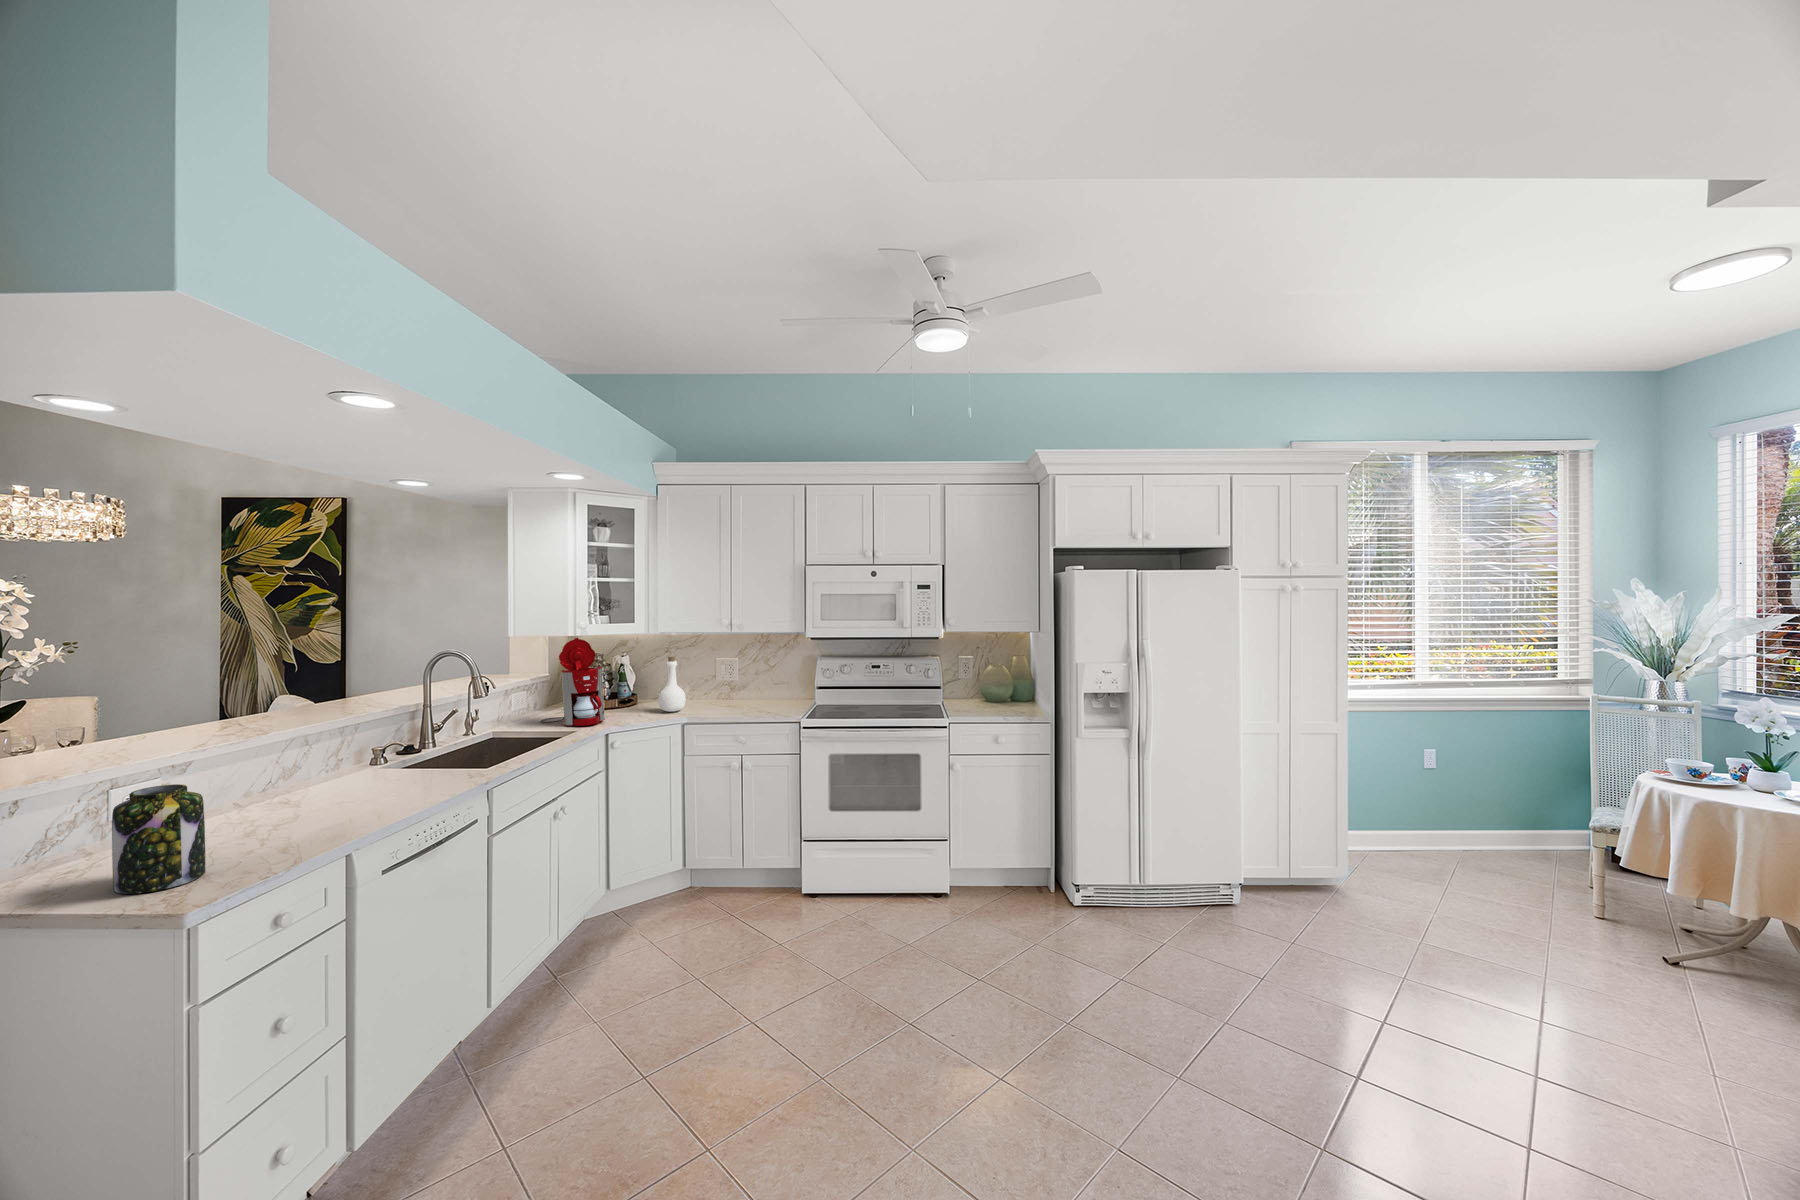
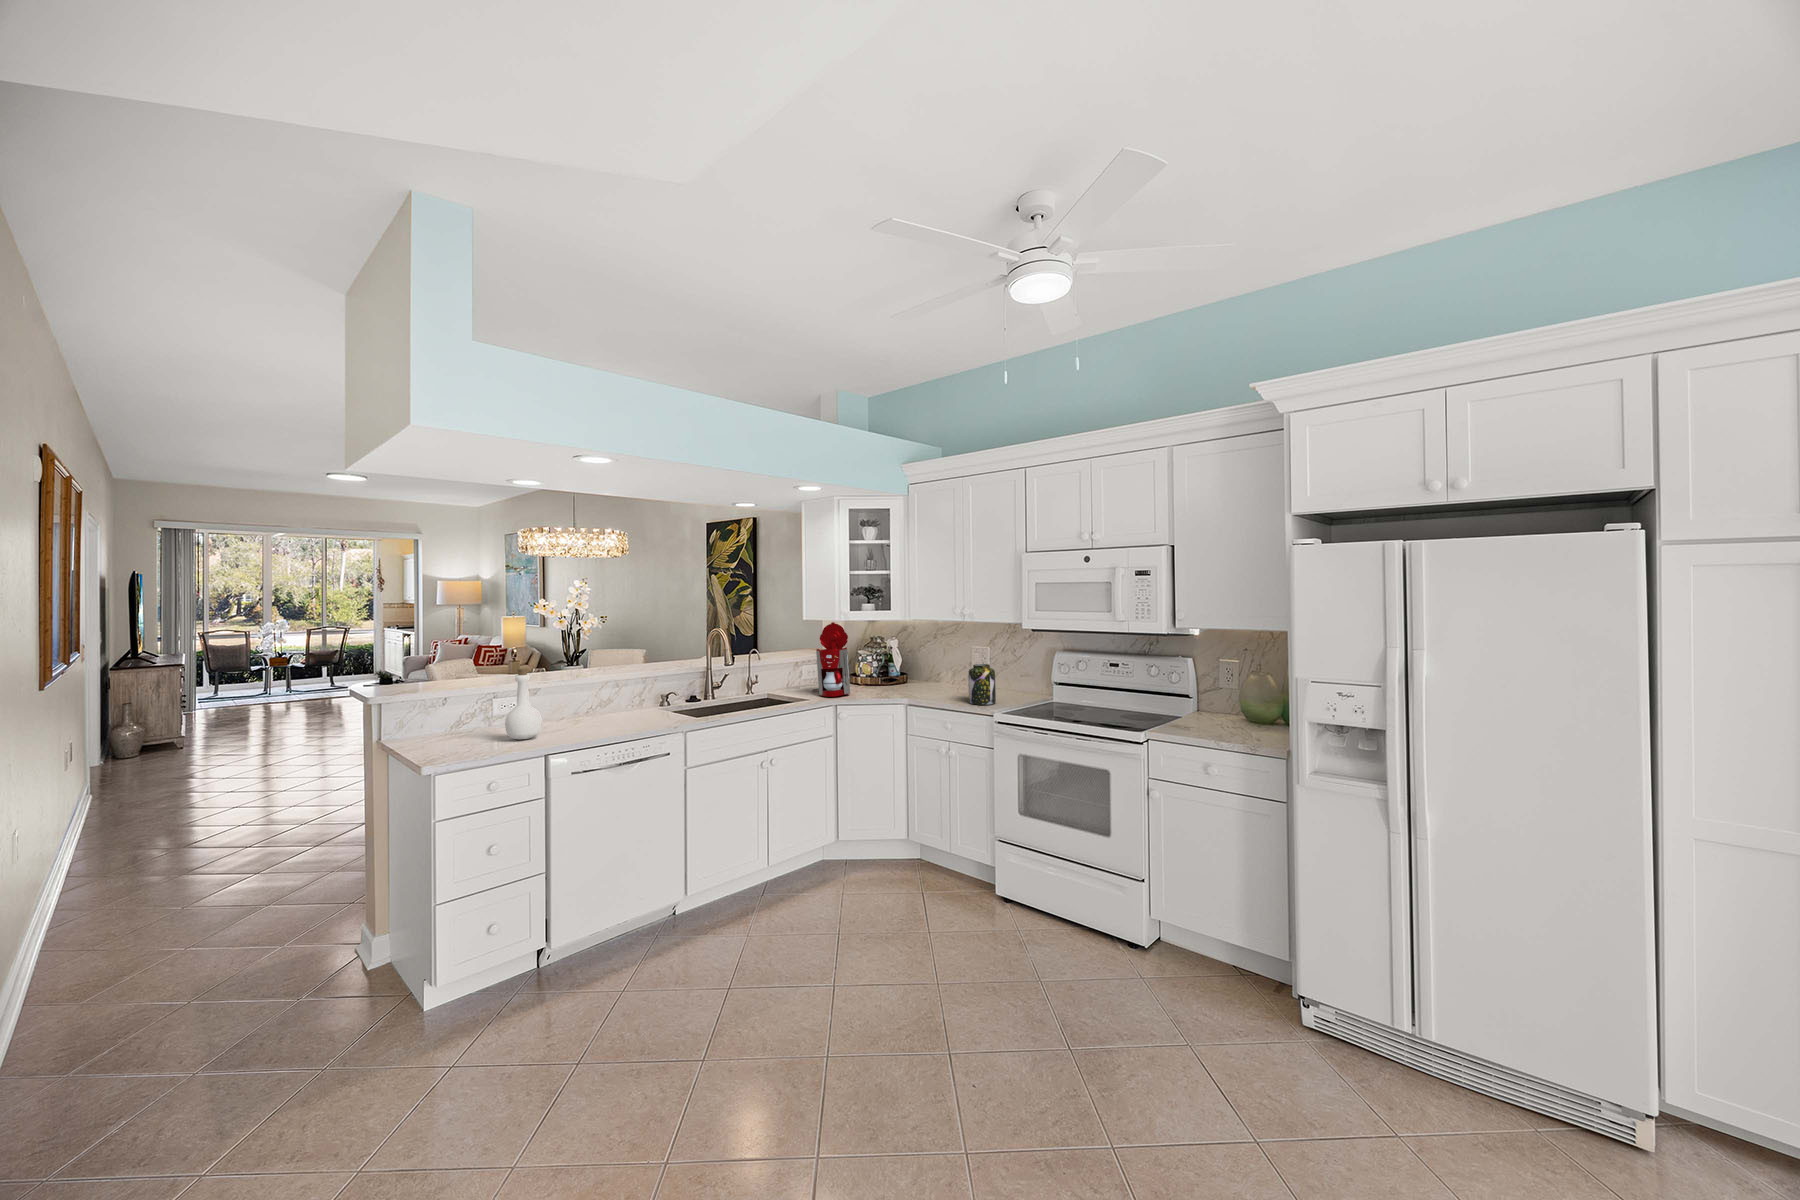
bottle: present [659,656,686,712] -> present [505,669,542,739]
jar: present [112,784,205,894] -> present [968,664,996,705]

